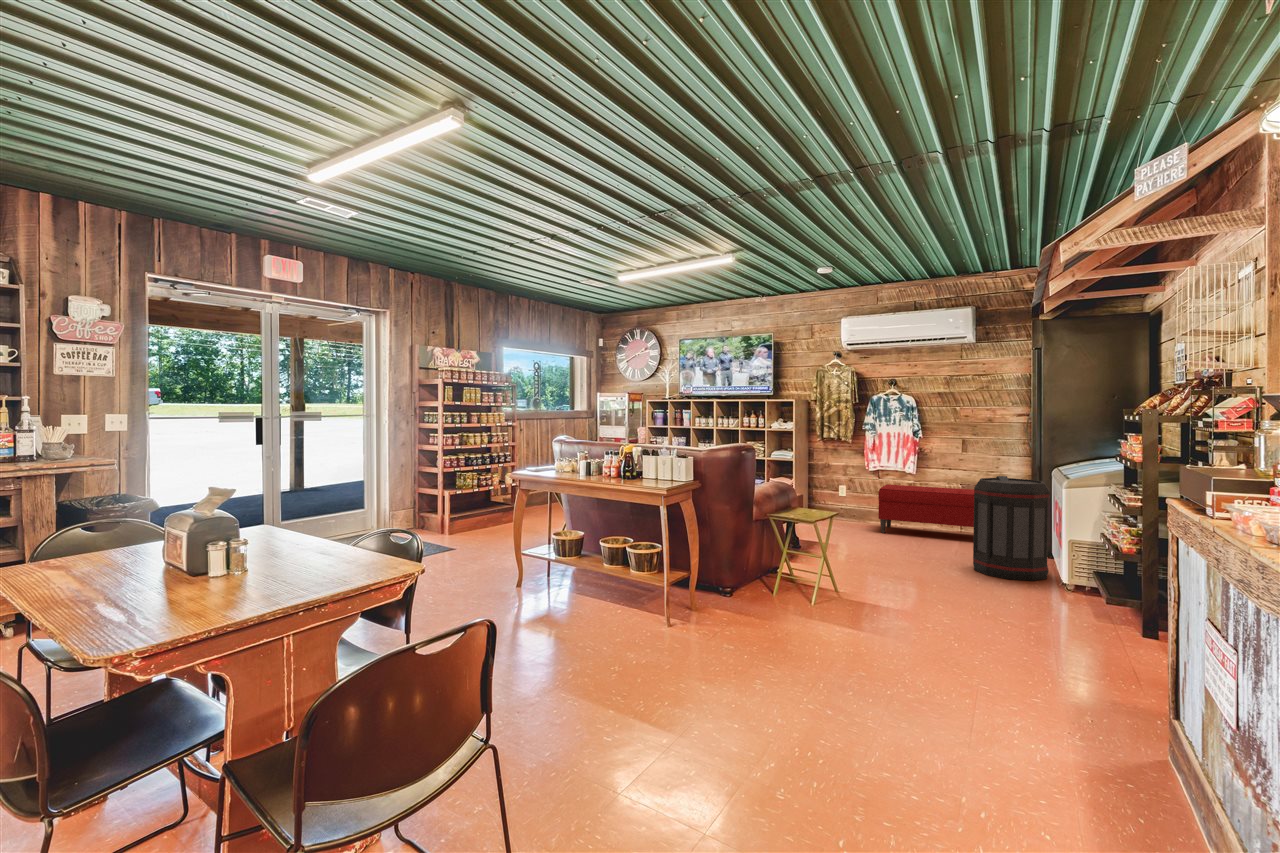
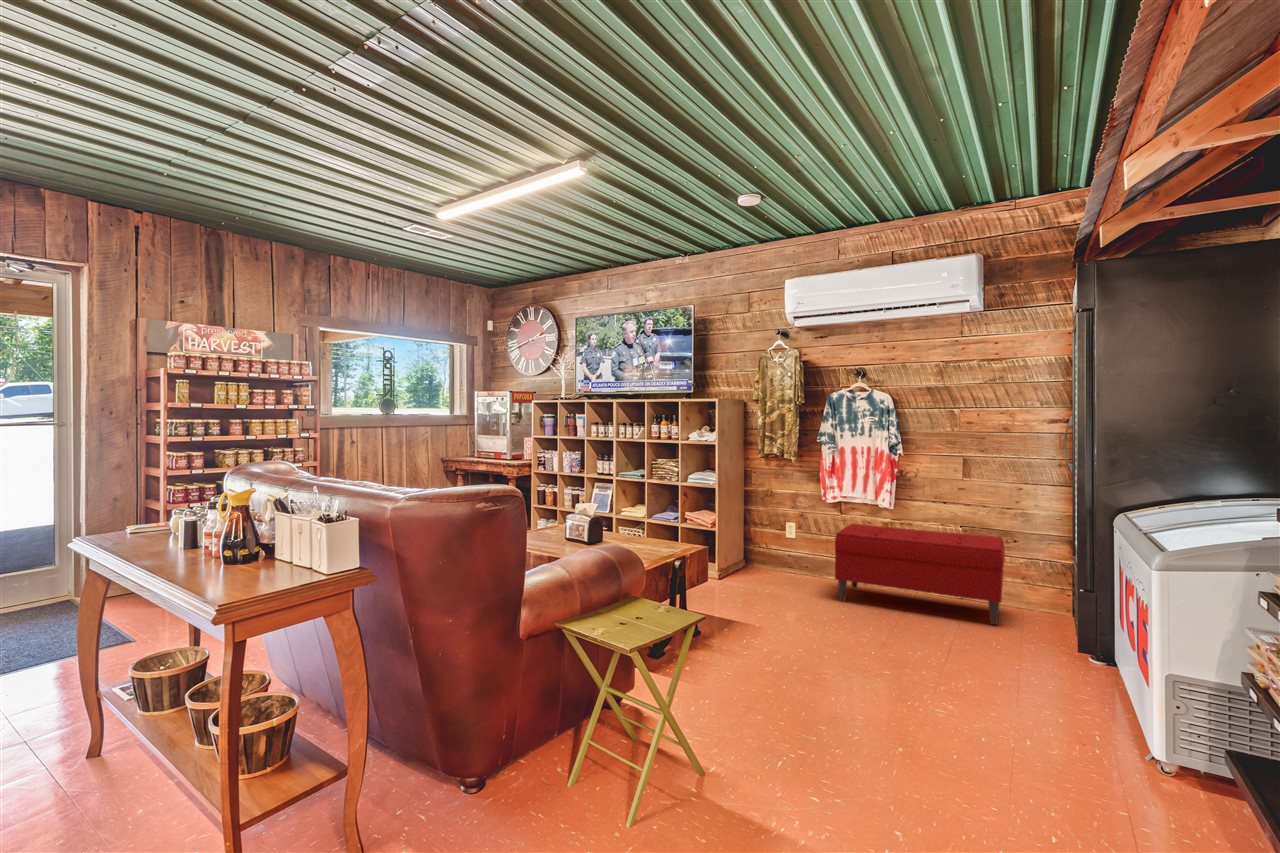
trash can: present [973,476,1050,581] -> none [976,531,1120,740]

